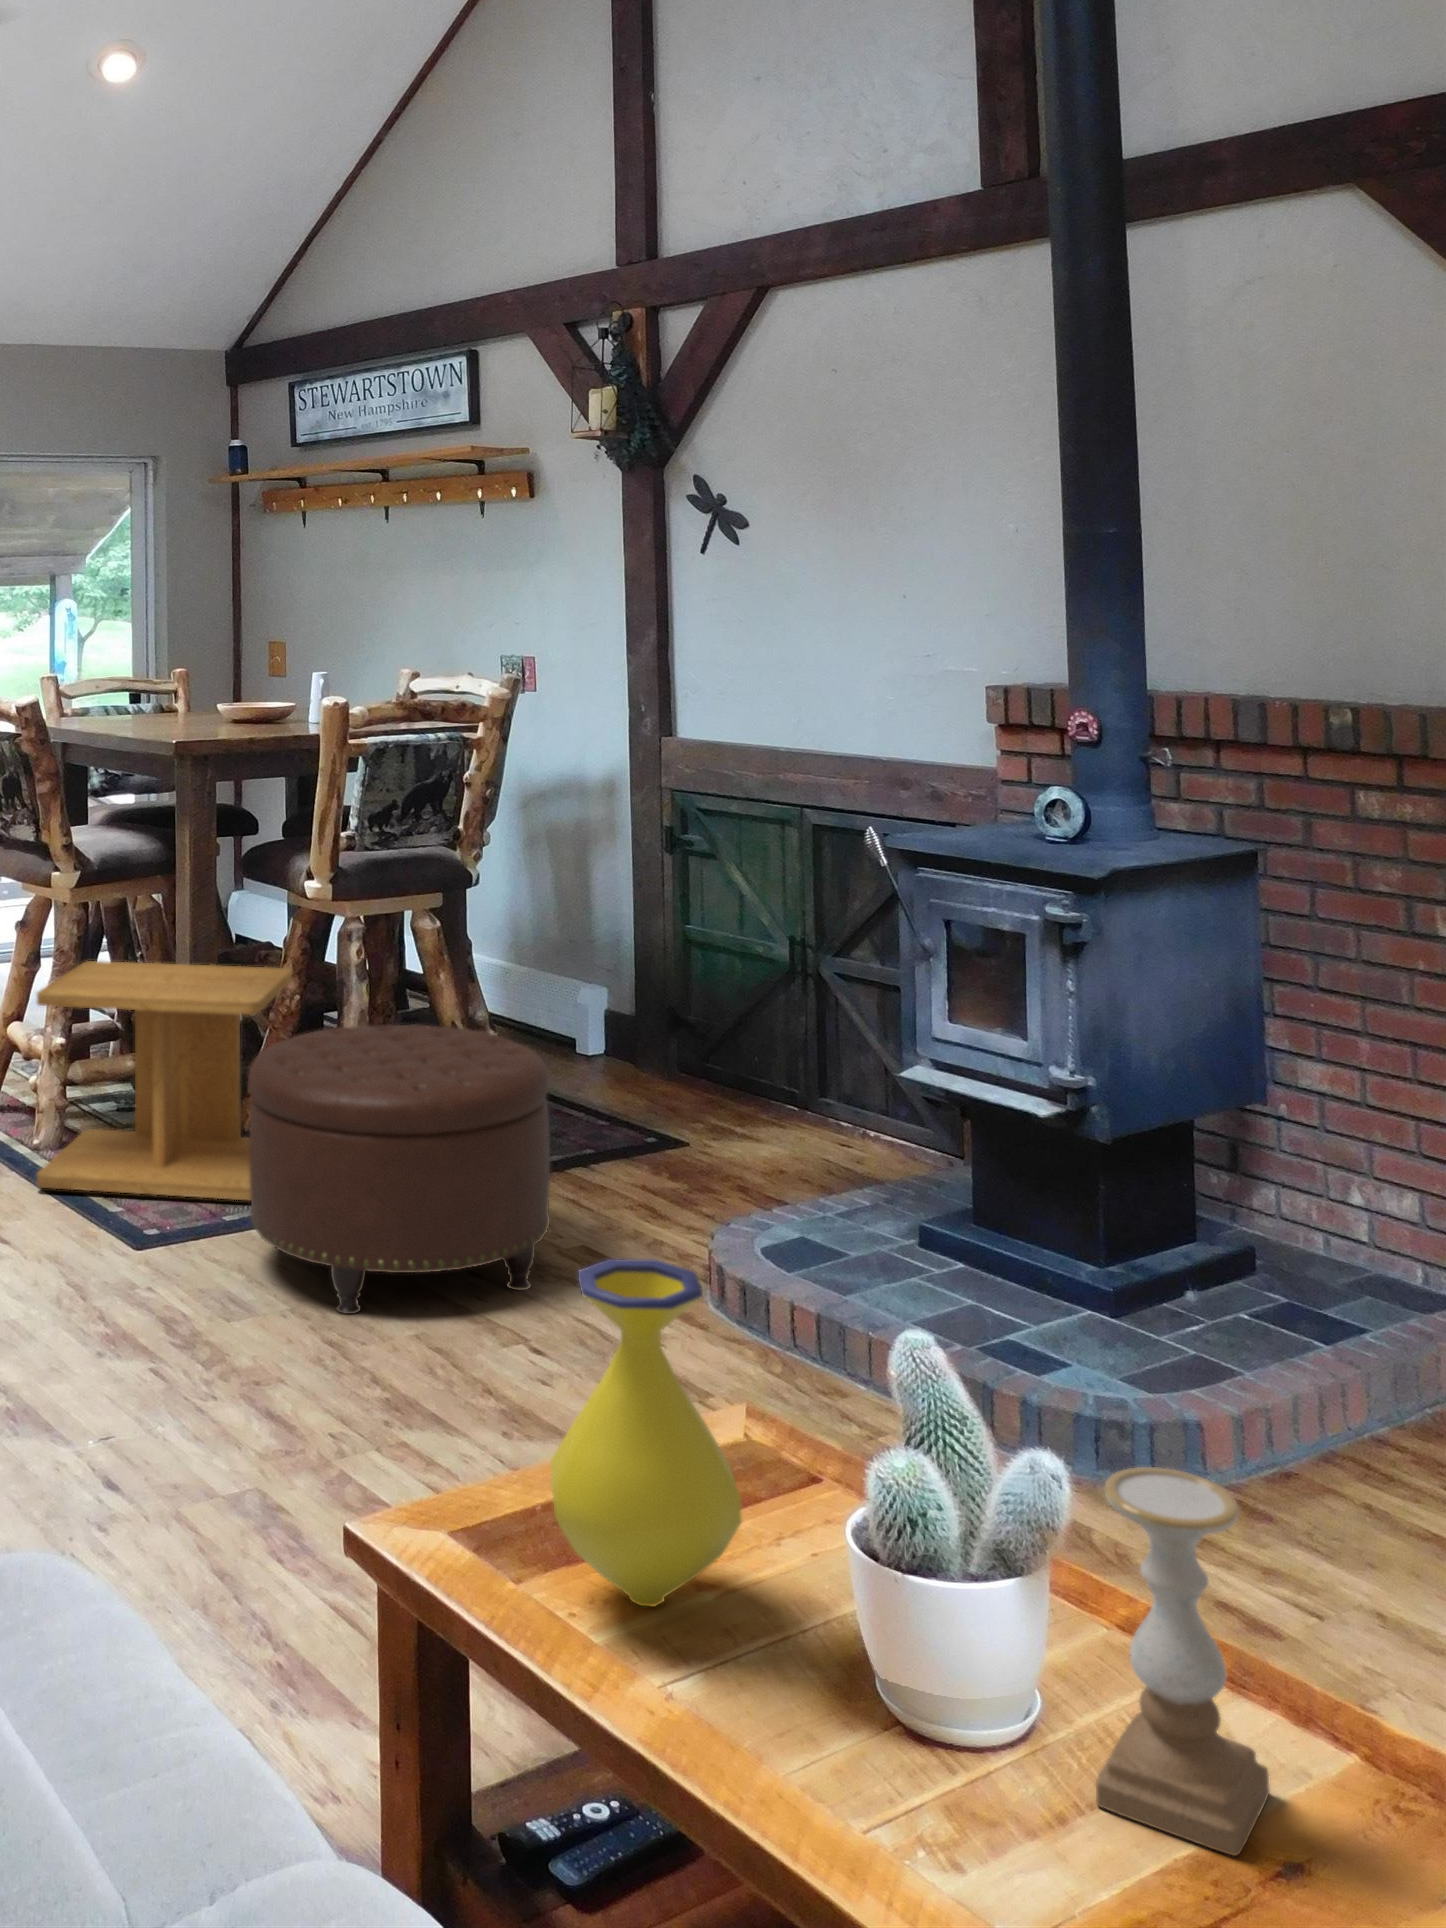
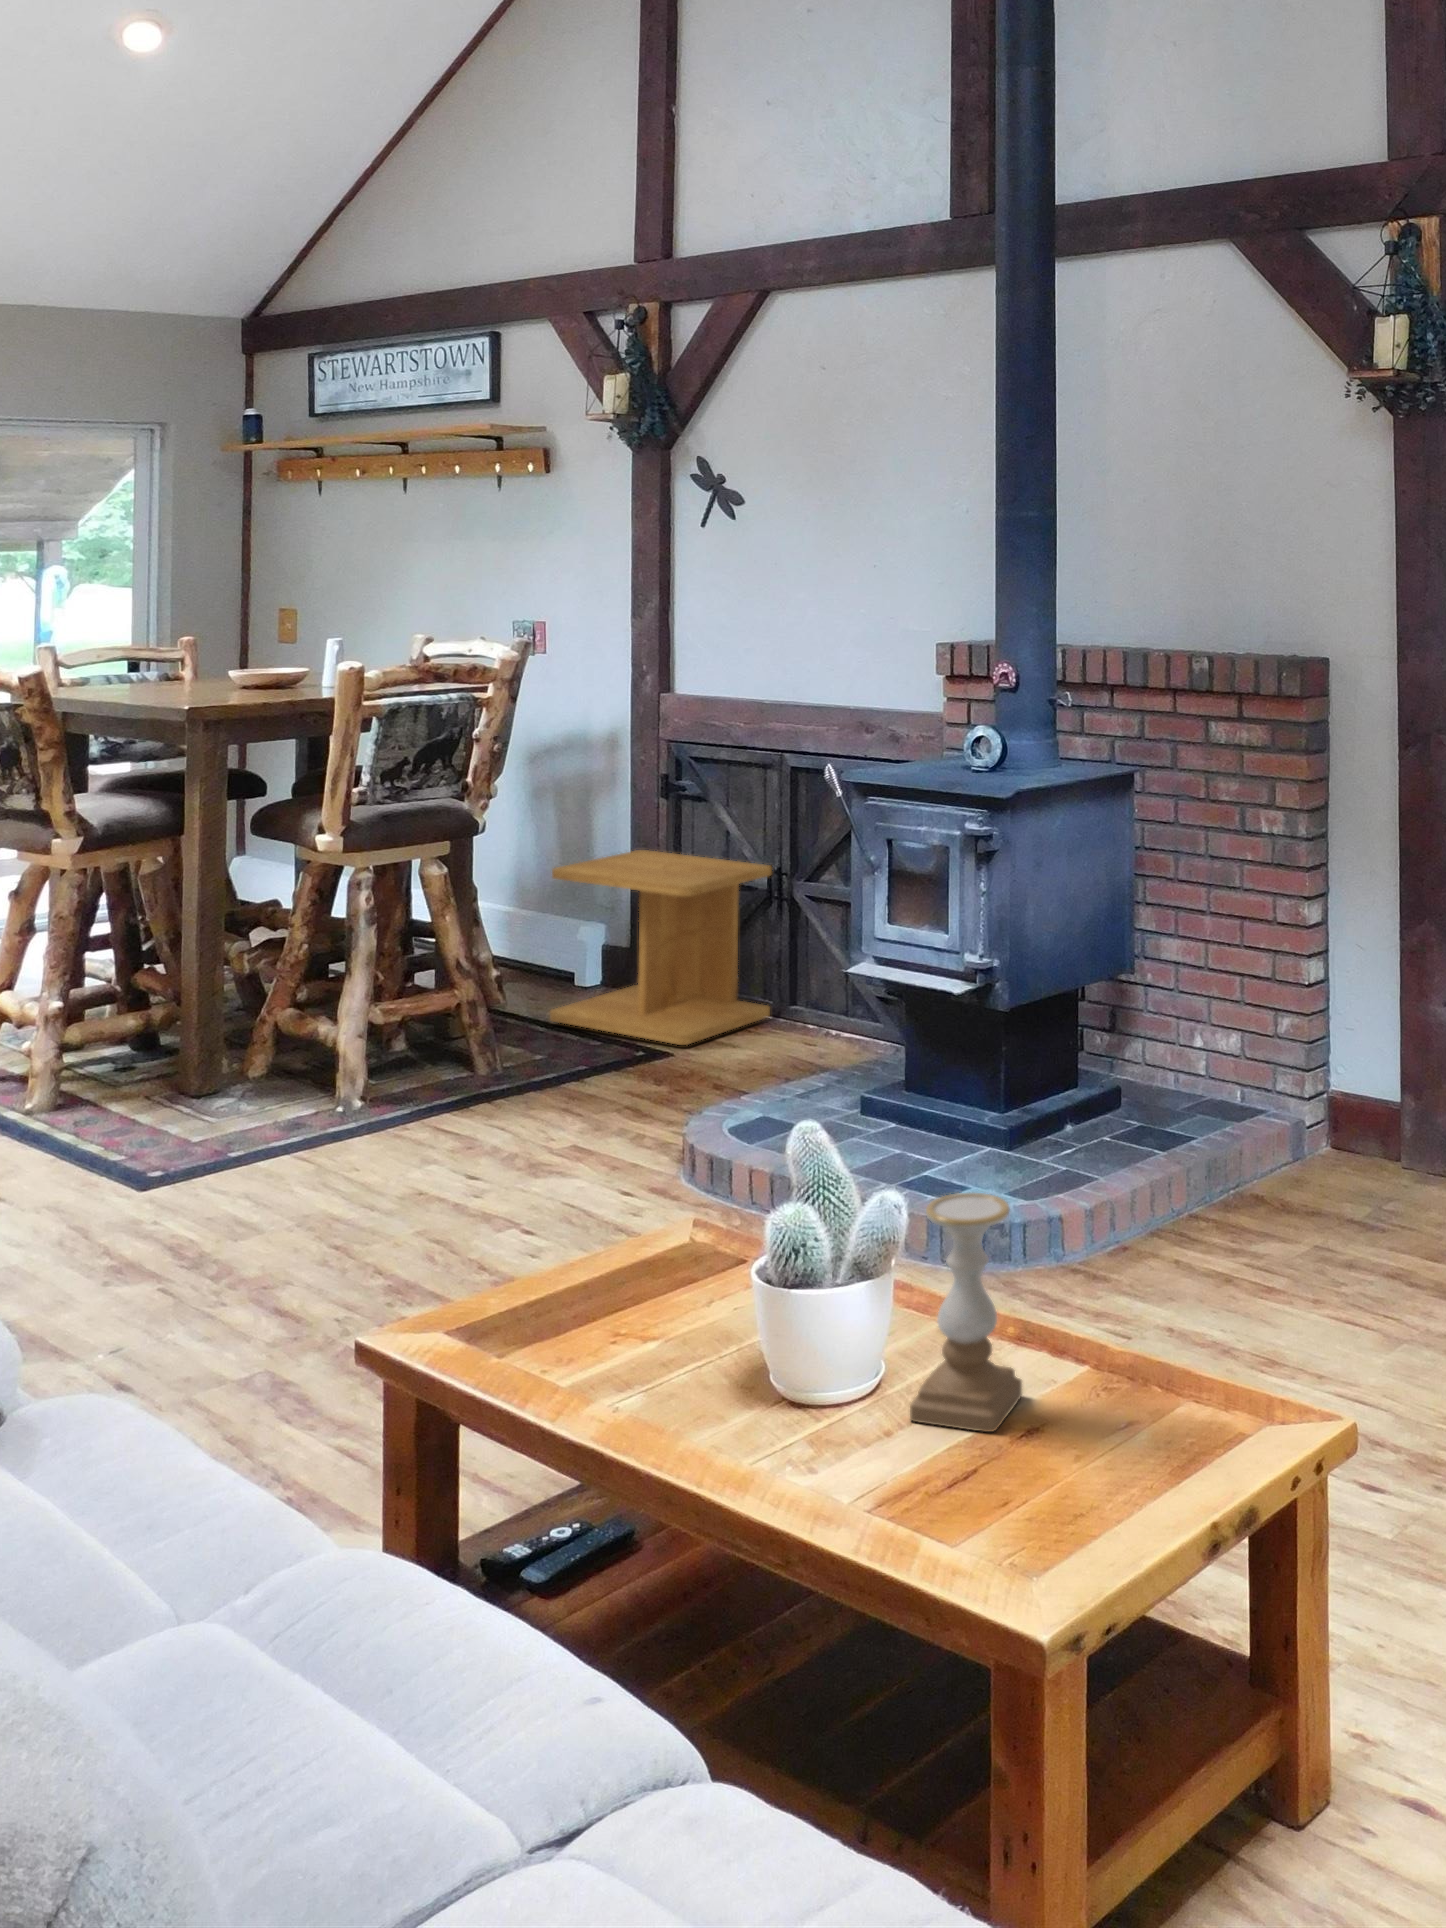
side table: present [37,961,292,1201] -> present [550,850,772,1045]
ottoman: present [248,1025,550,1314] -> none [258,963,549,1225]
vase: present [551,1259,741,1606] -> none [535,1100,681,1358]

